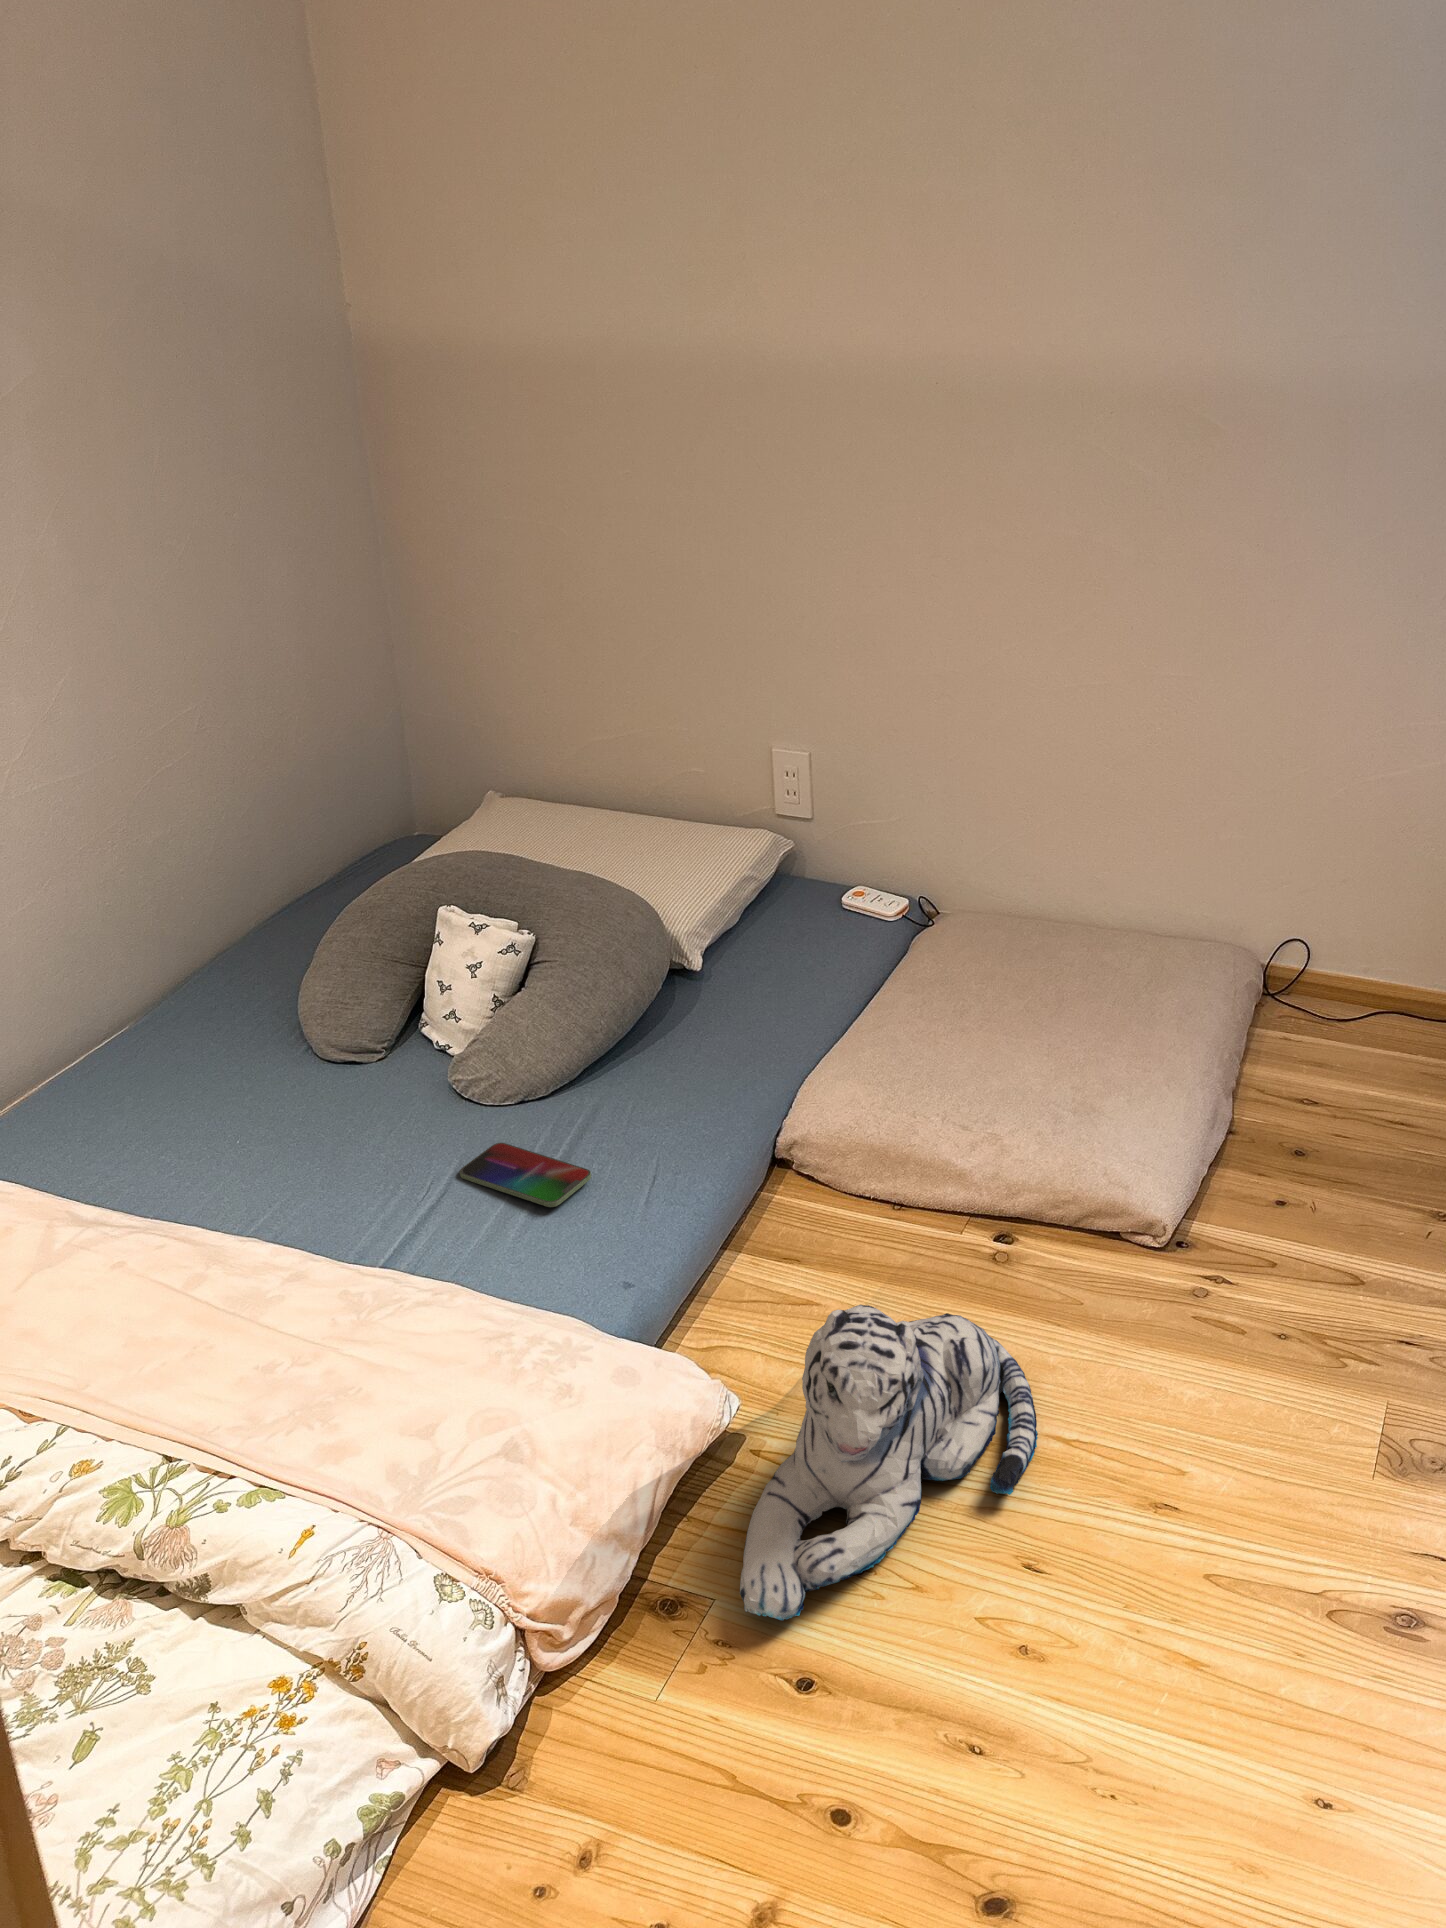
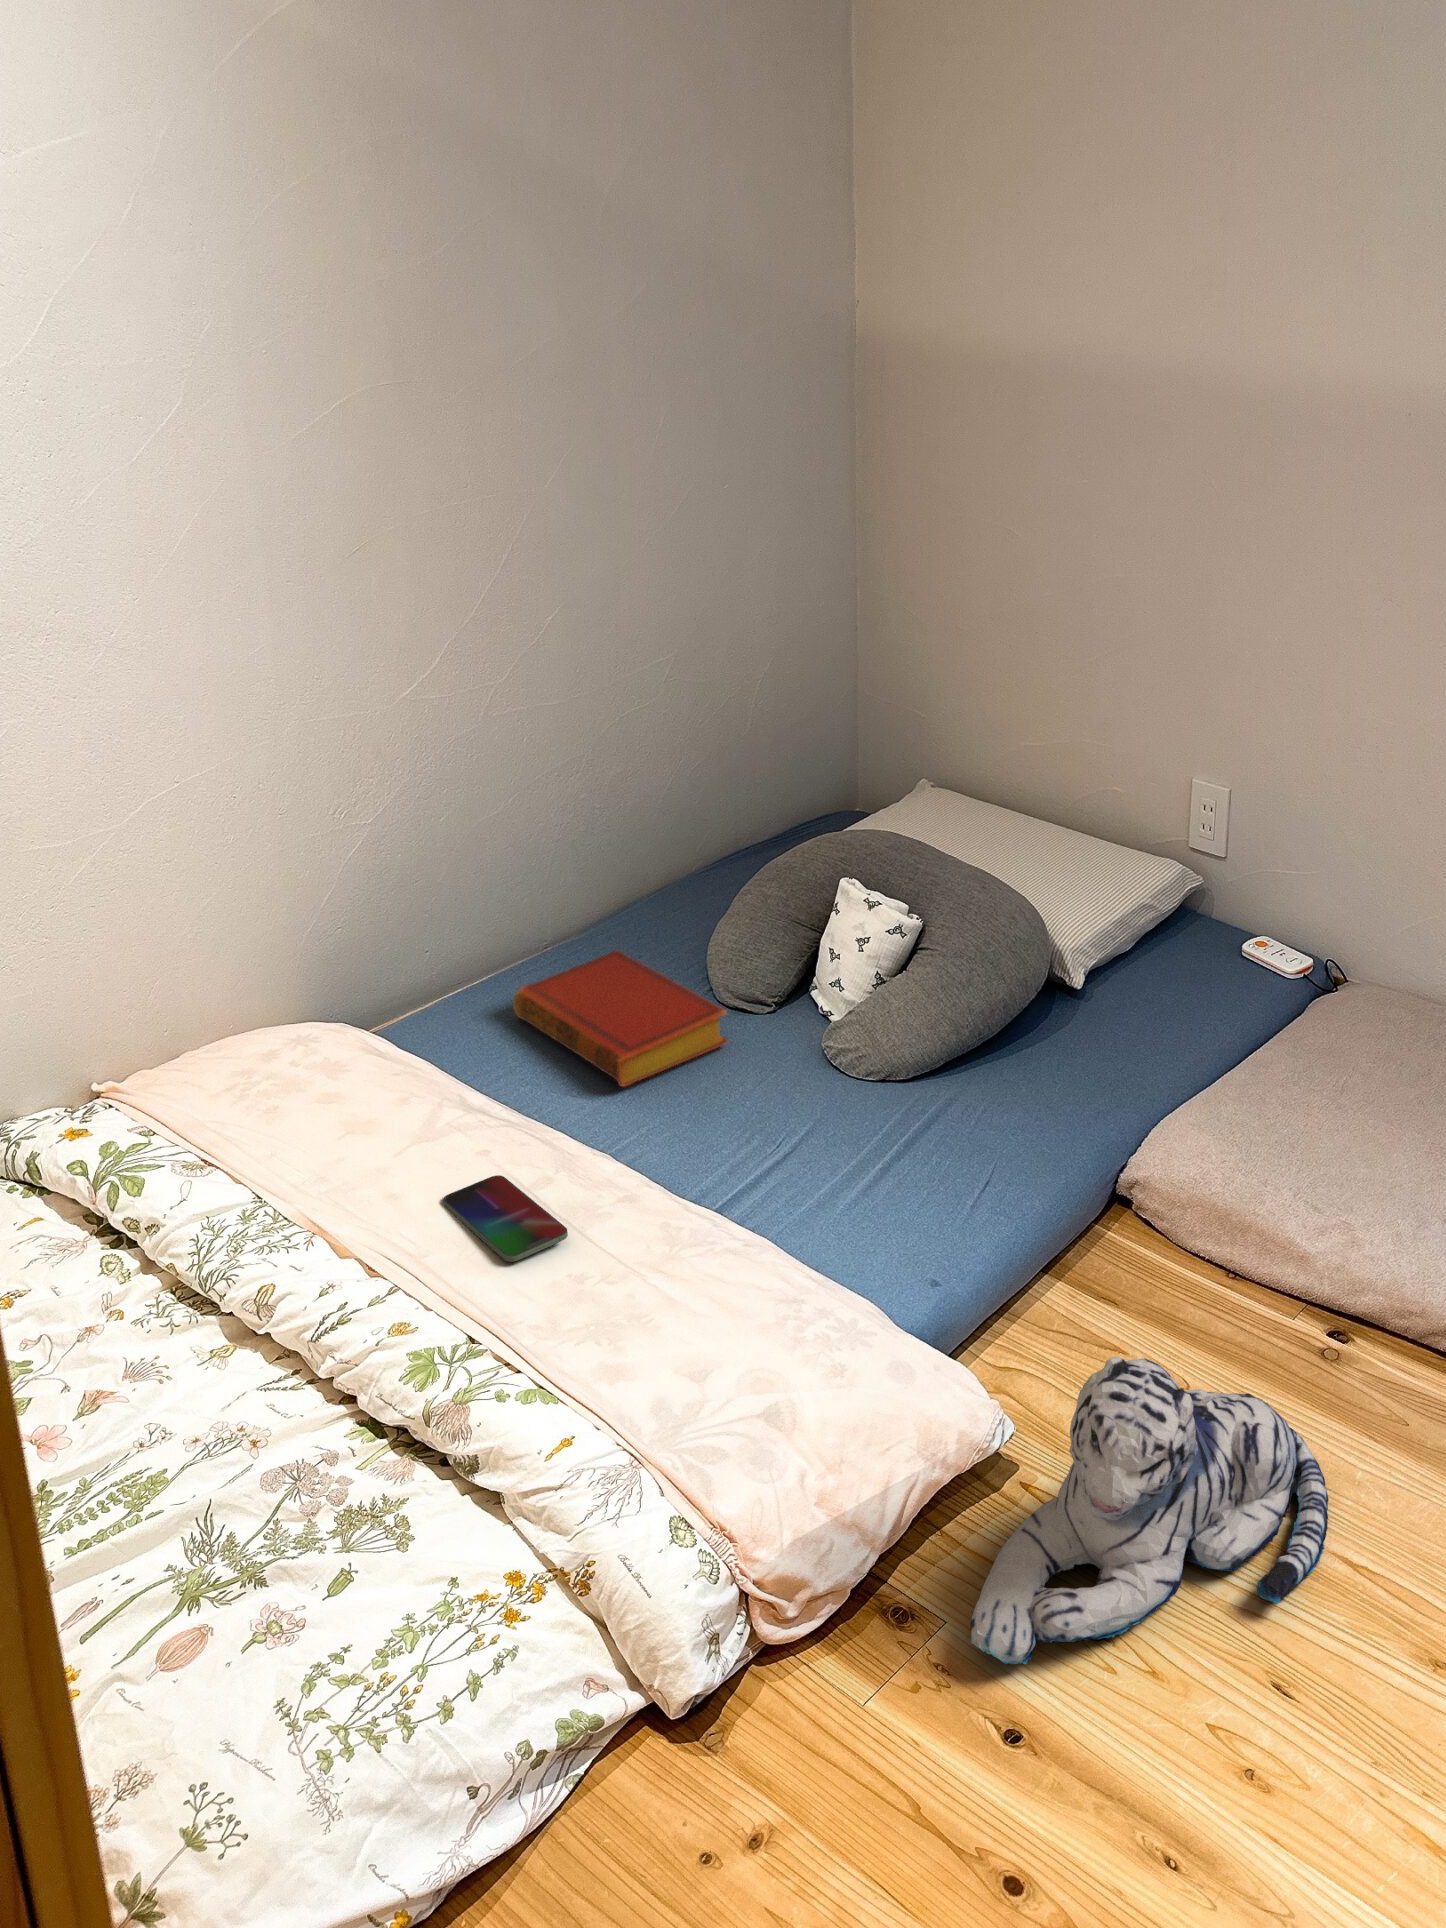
book: none [98,1023,348,1165] -> present [513,950,728,1086]
smartphone: present [460,1143,591,1207] -> present [443,1175,568,1262]

